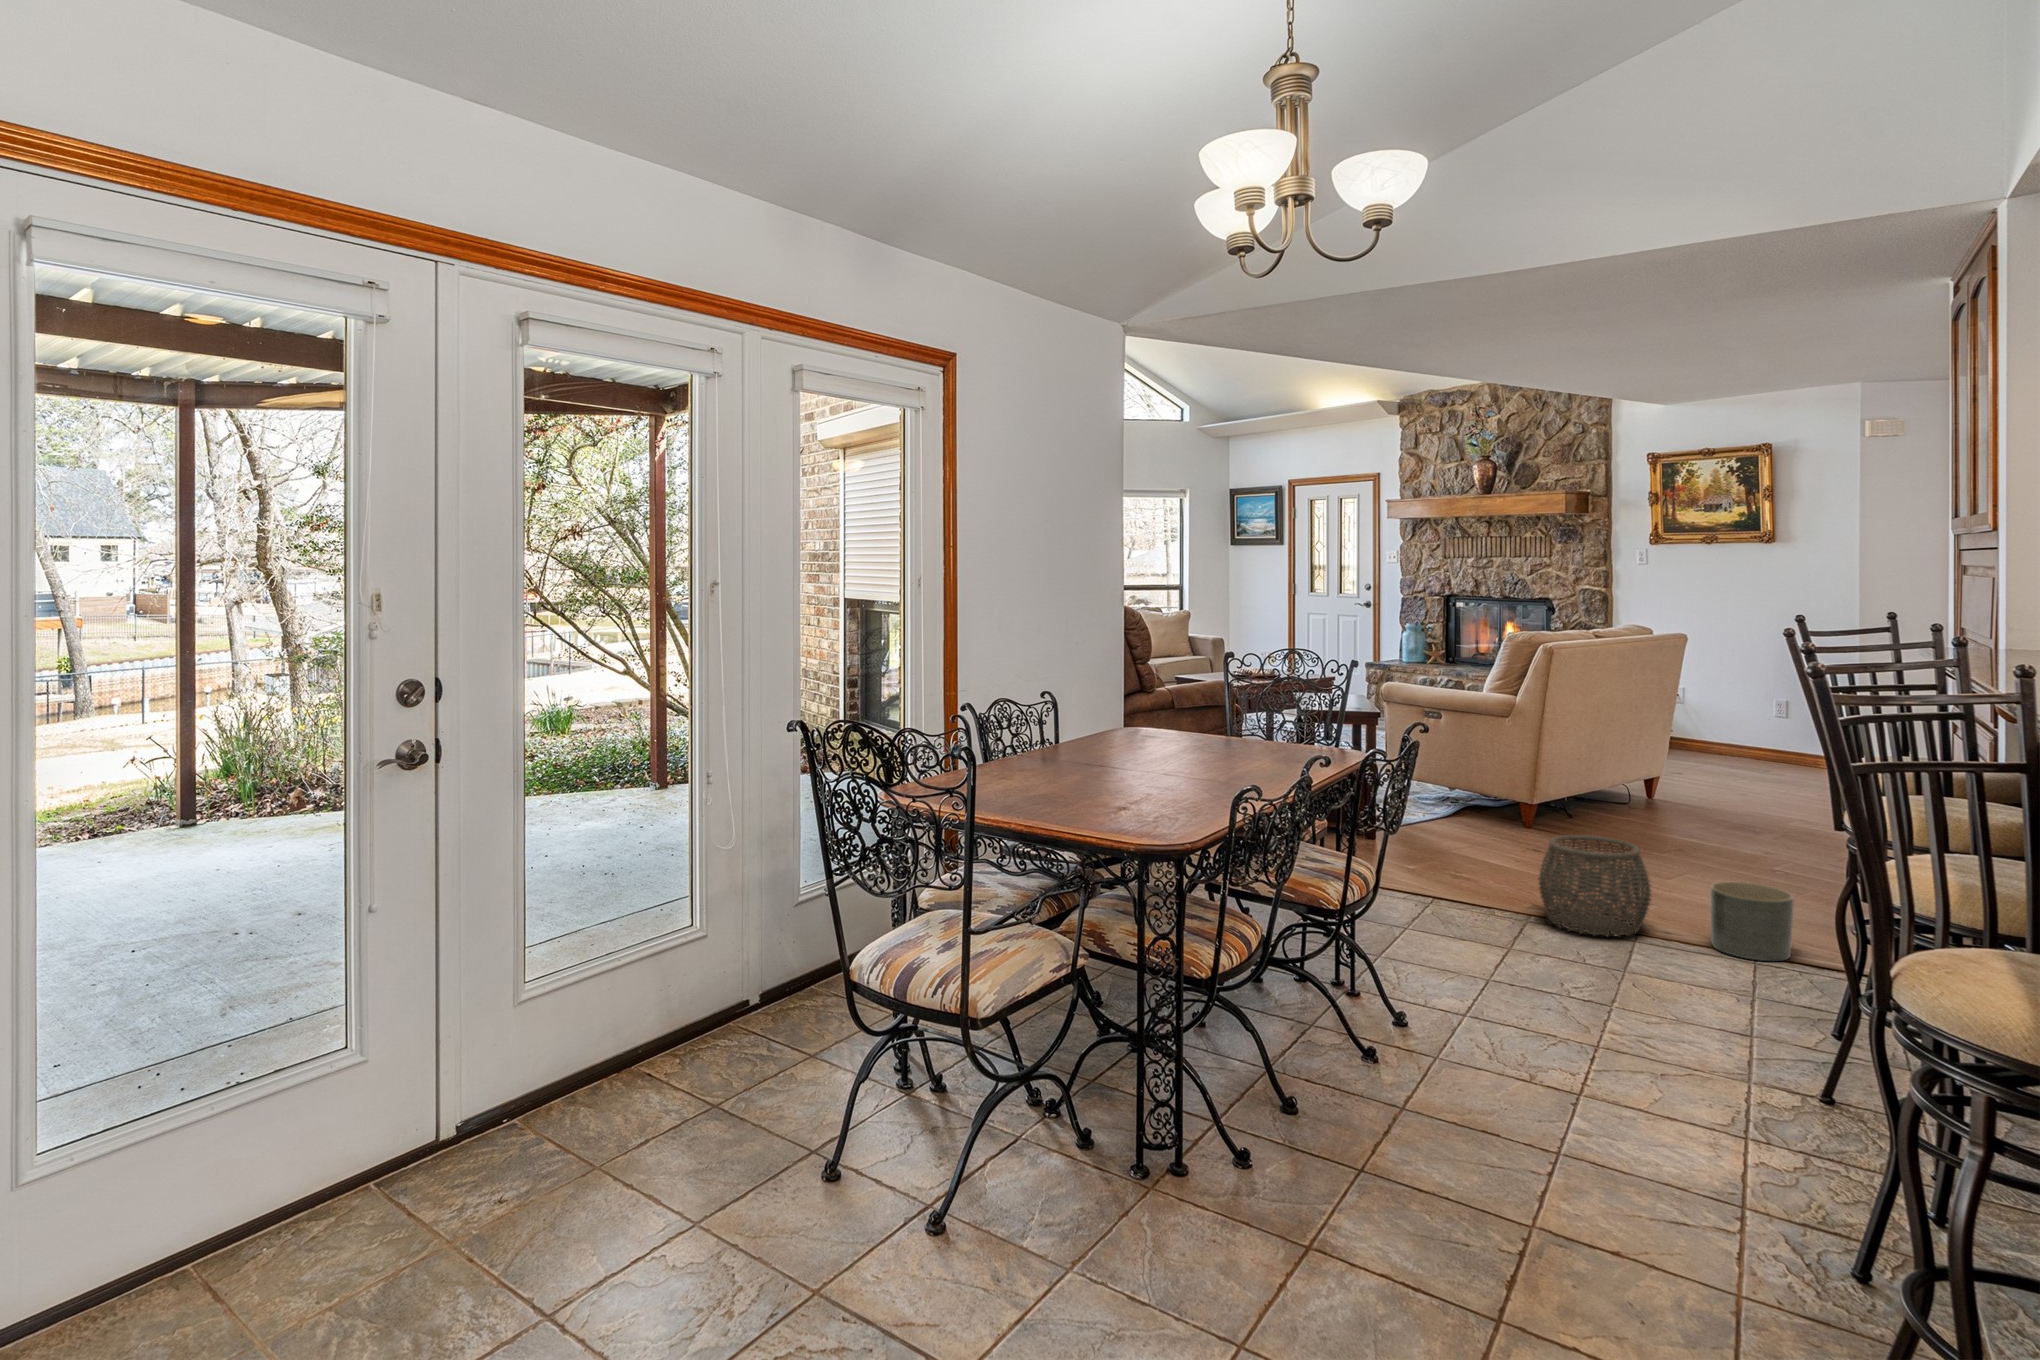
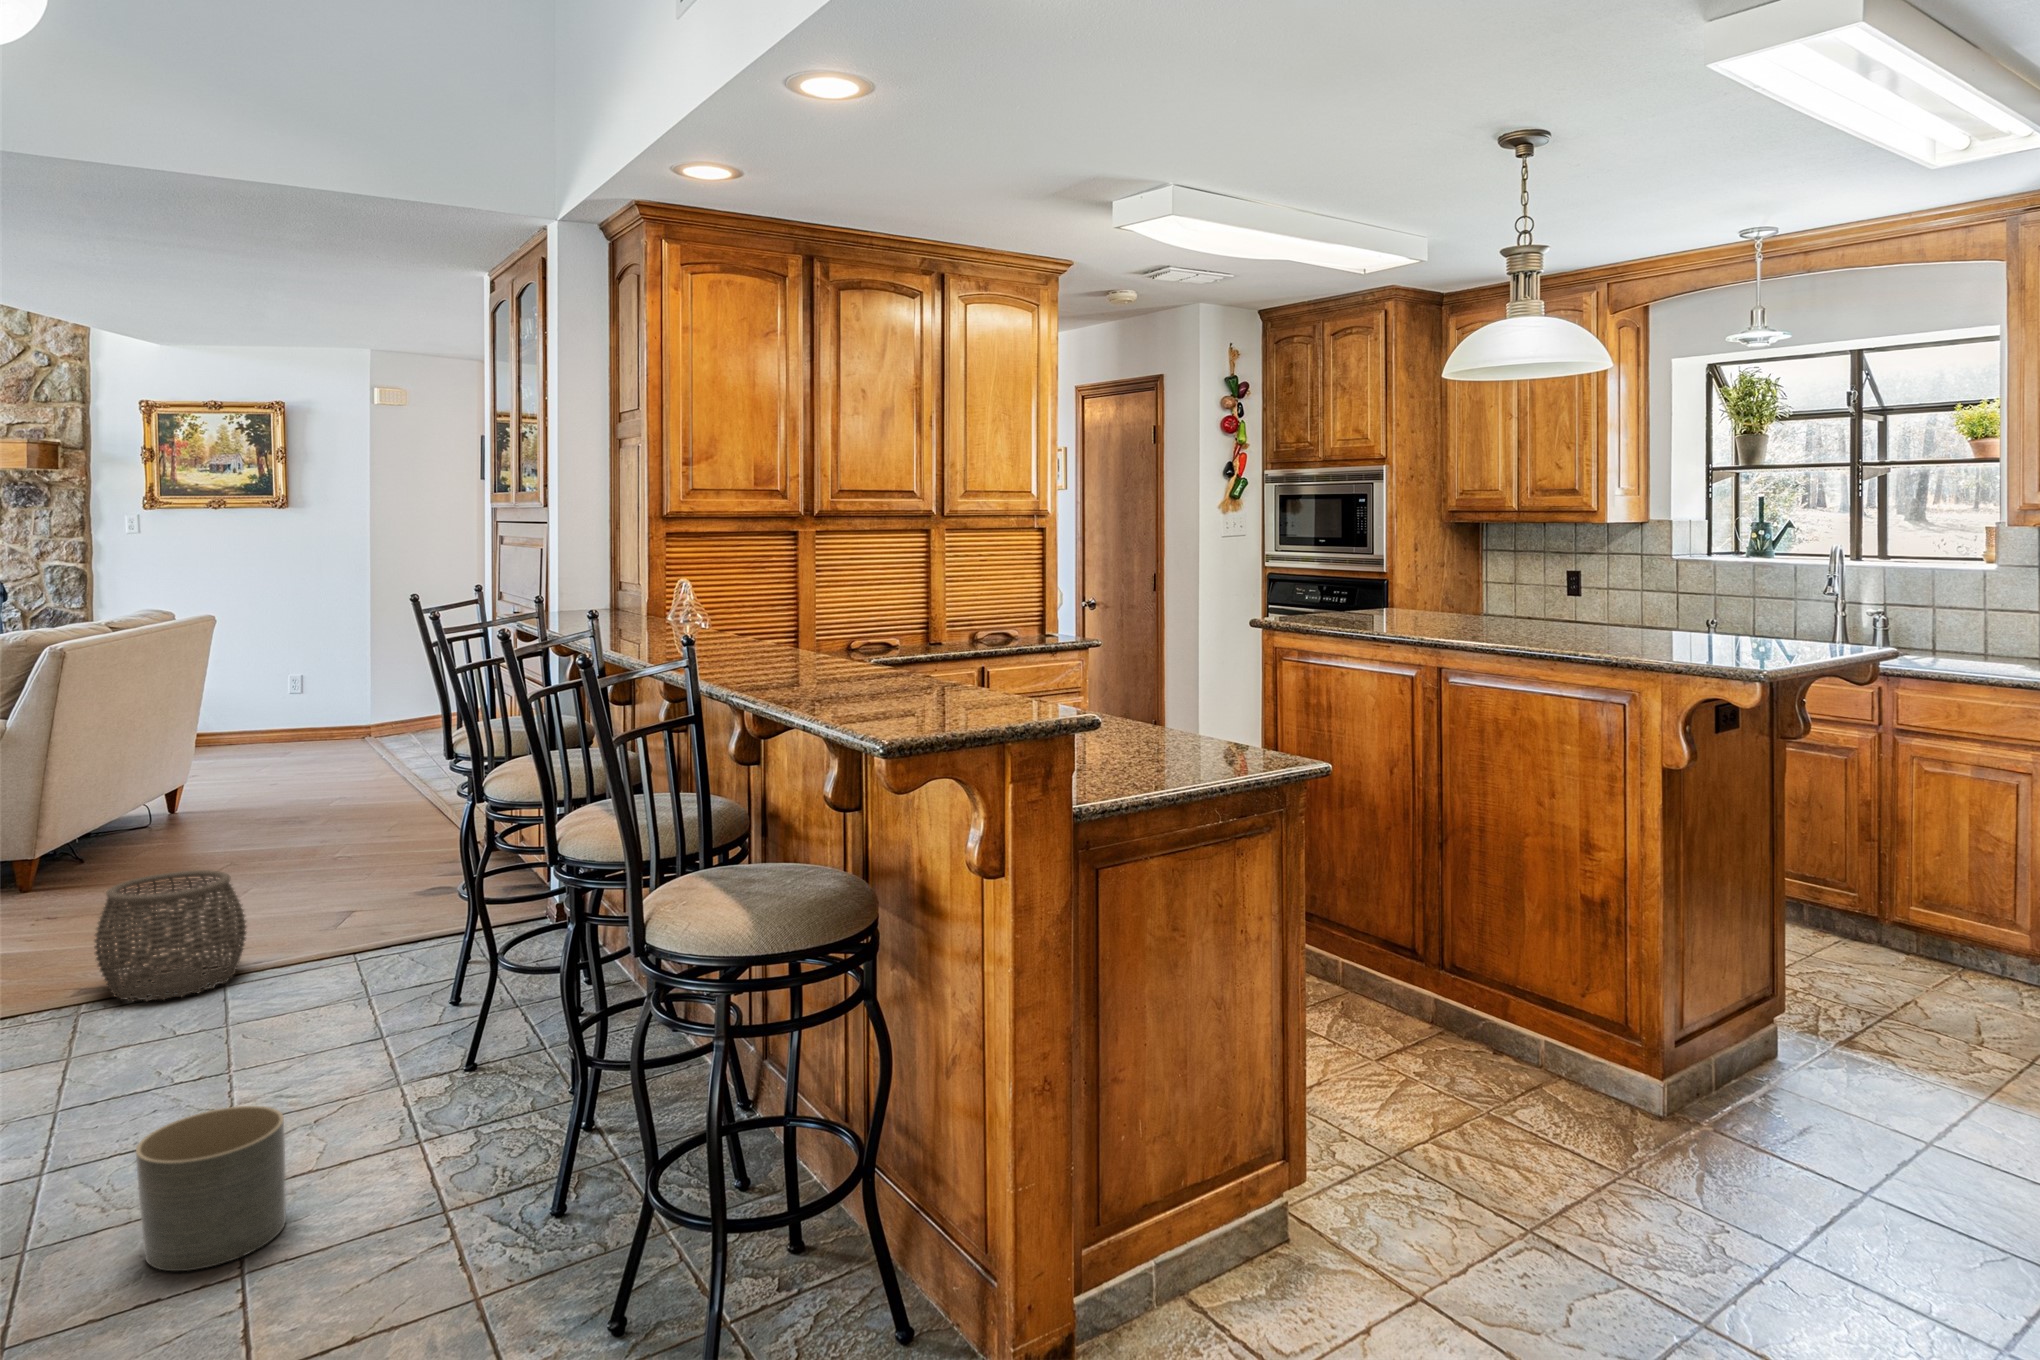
planter: present [1711,882,1794,961] -> present [136,1106,286,1271]

